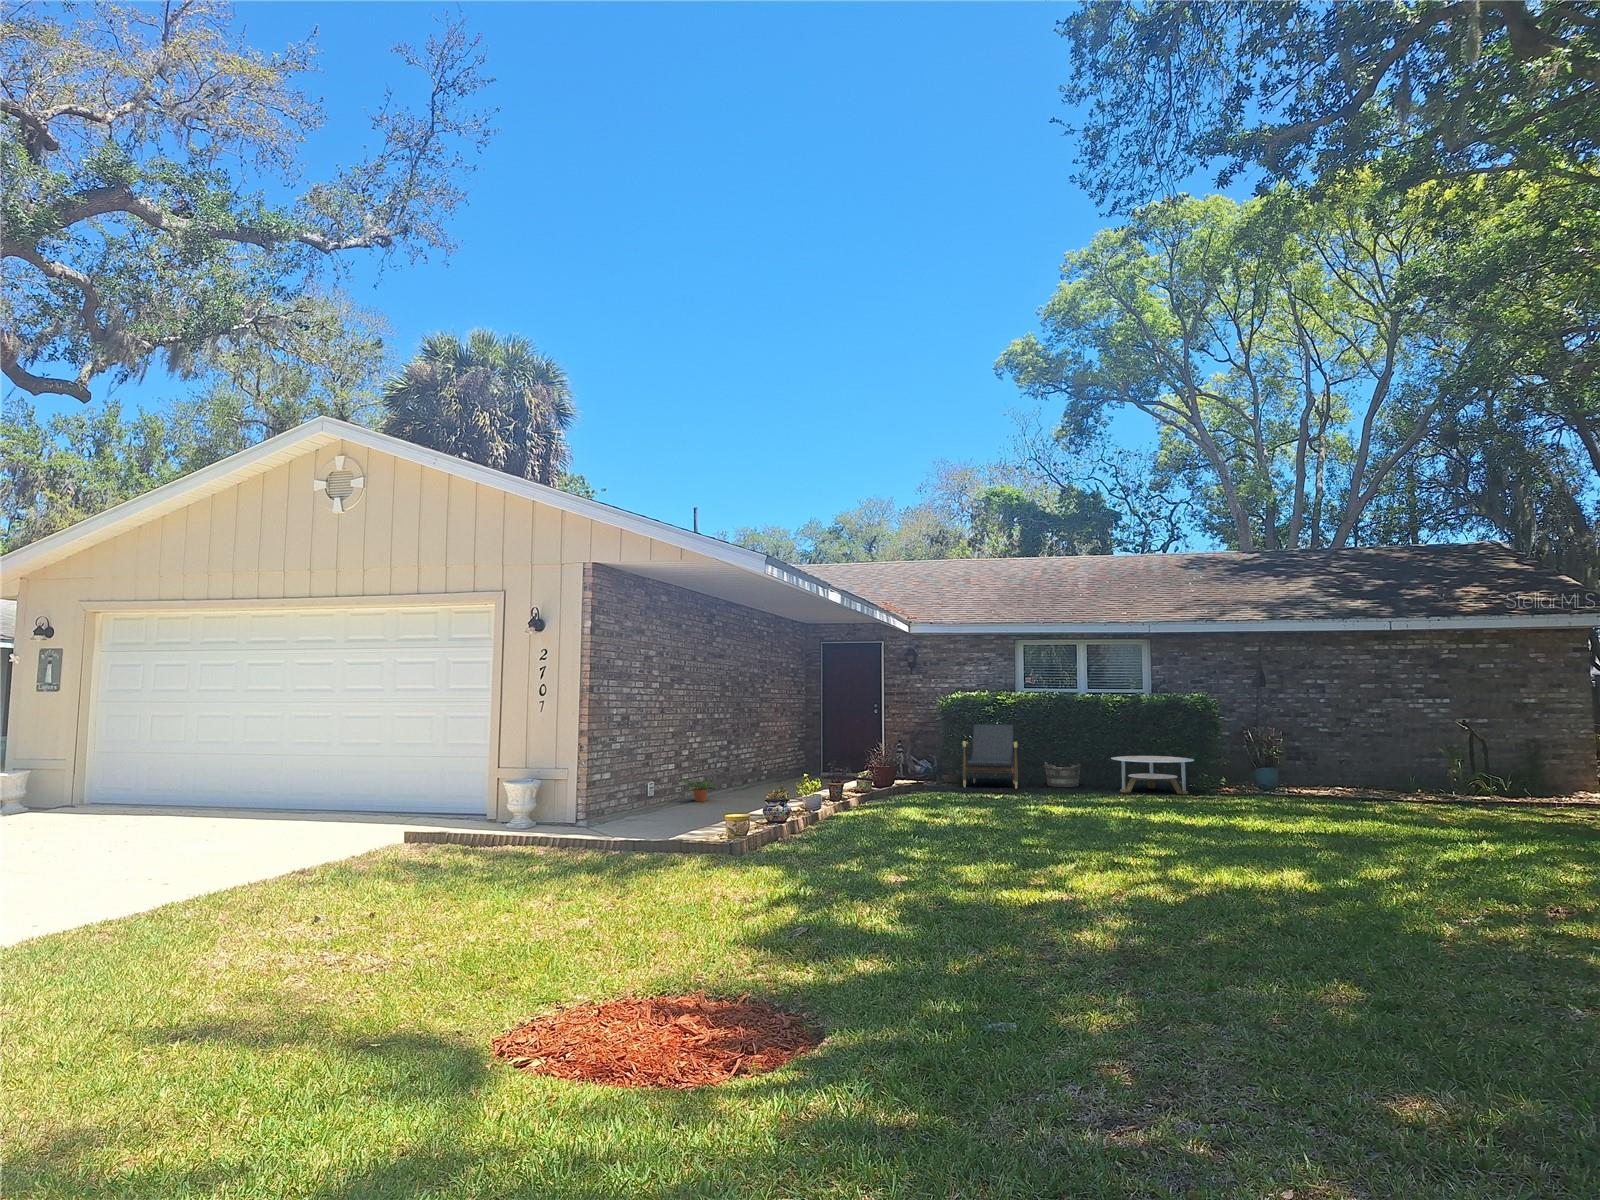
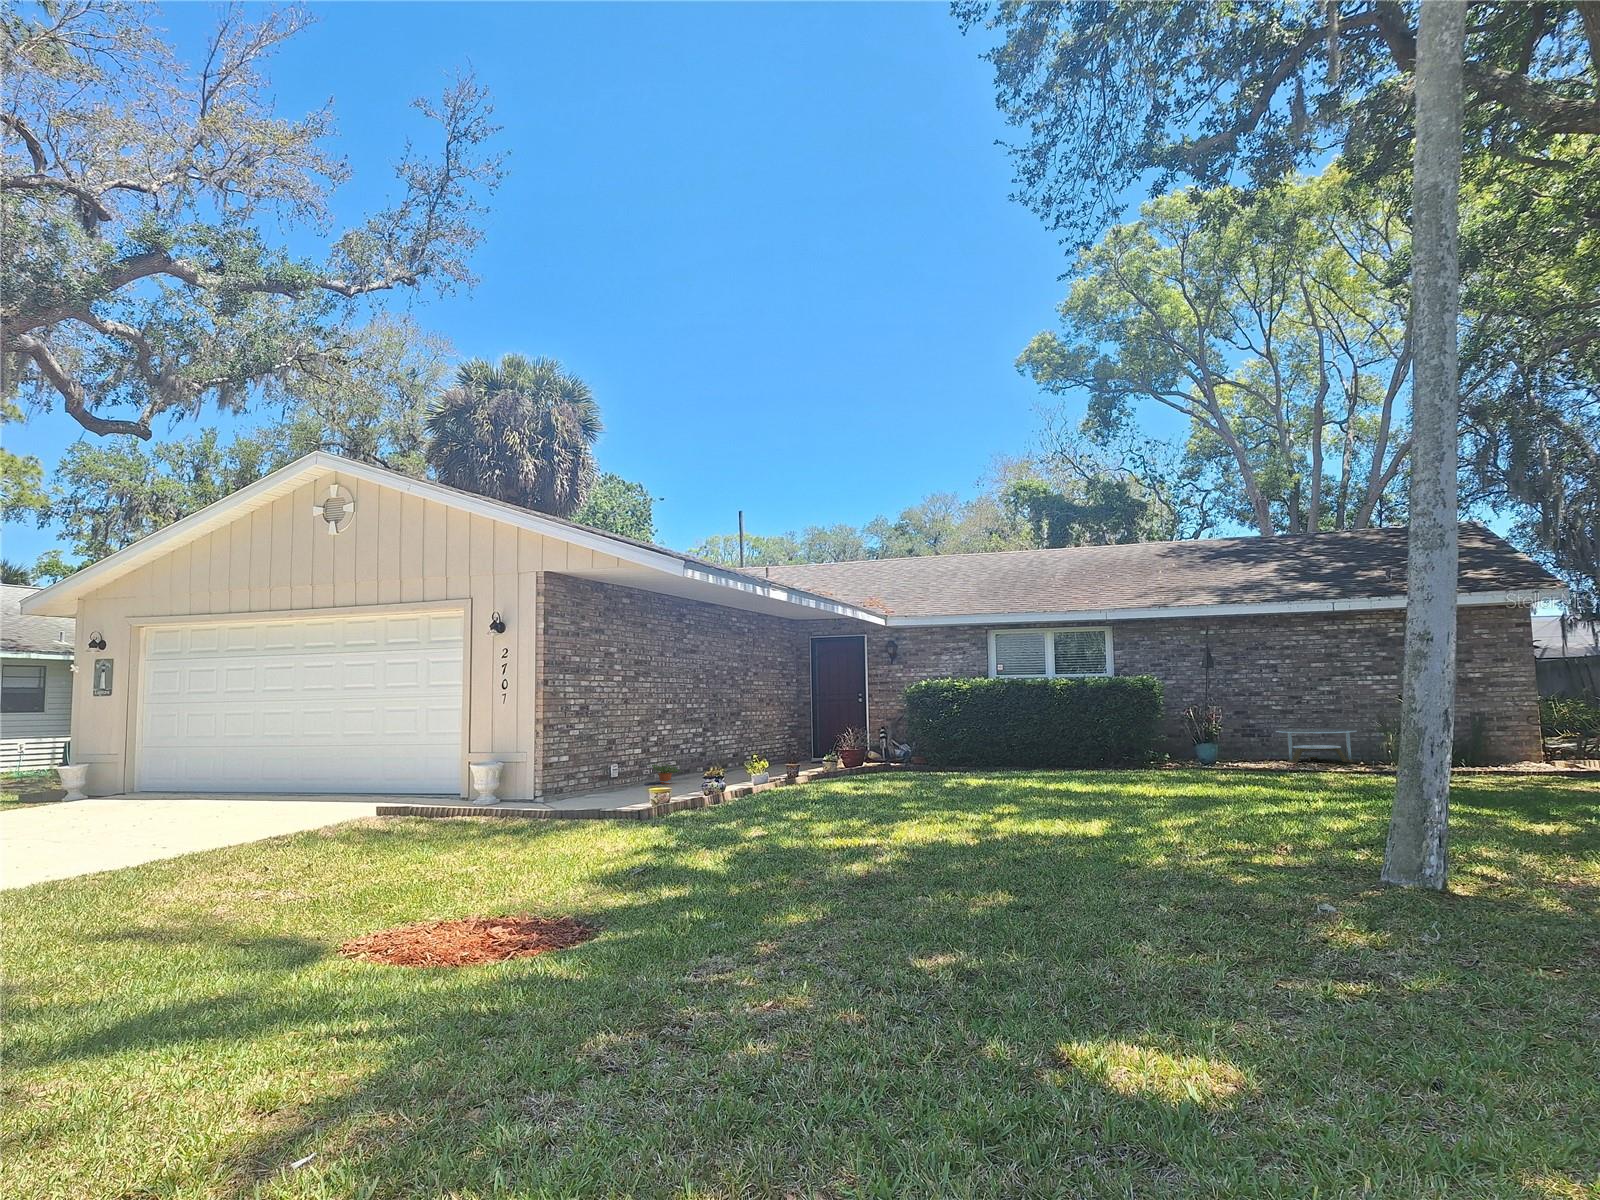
lounge chair: present [962,724,1018,789] -> none [919,710,973,769]
round table: present [1111,756,1194,794] -> present [1276,729,1357,762]
bucket: present [1043,762,1081,787] -> none [997,744,1033,767]

